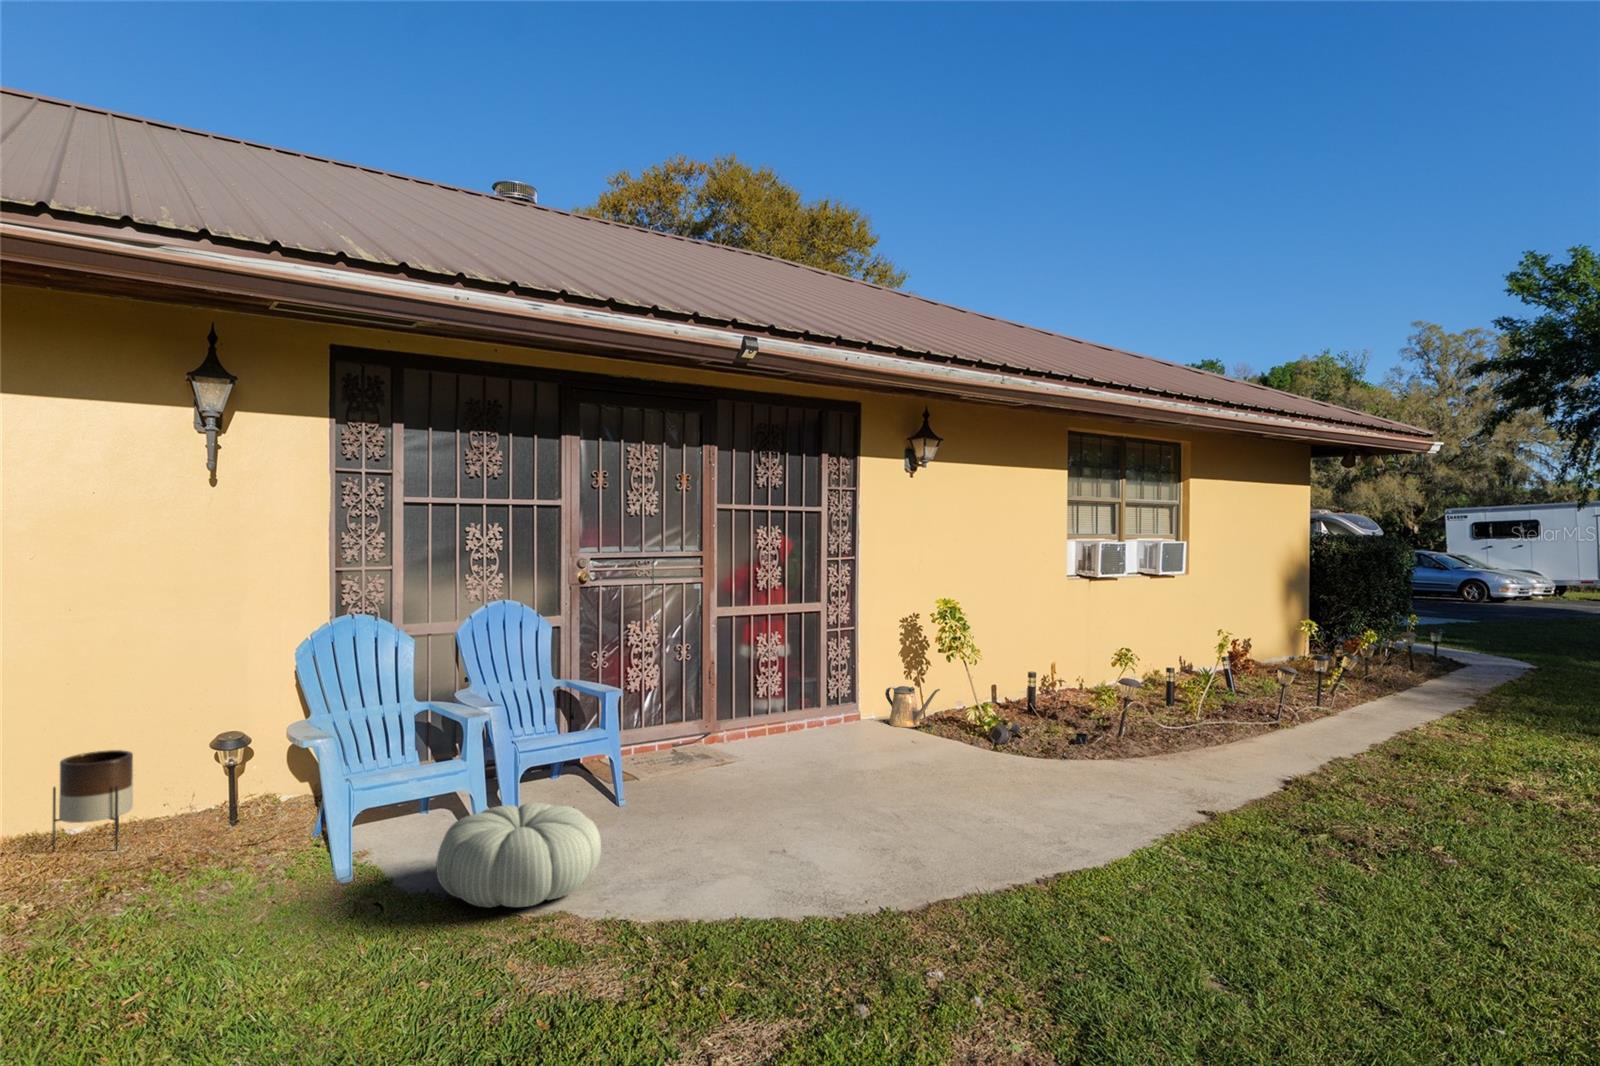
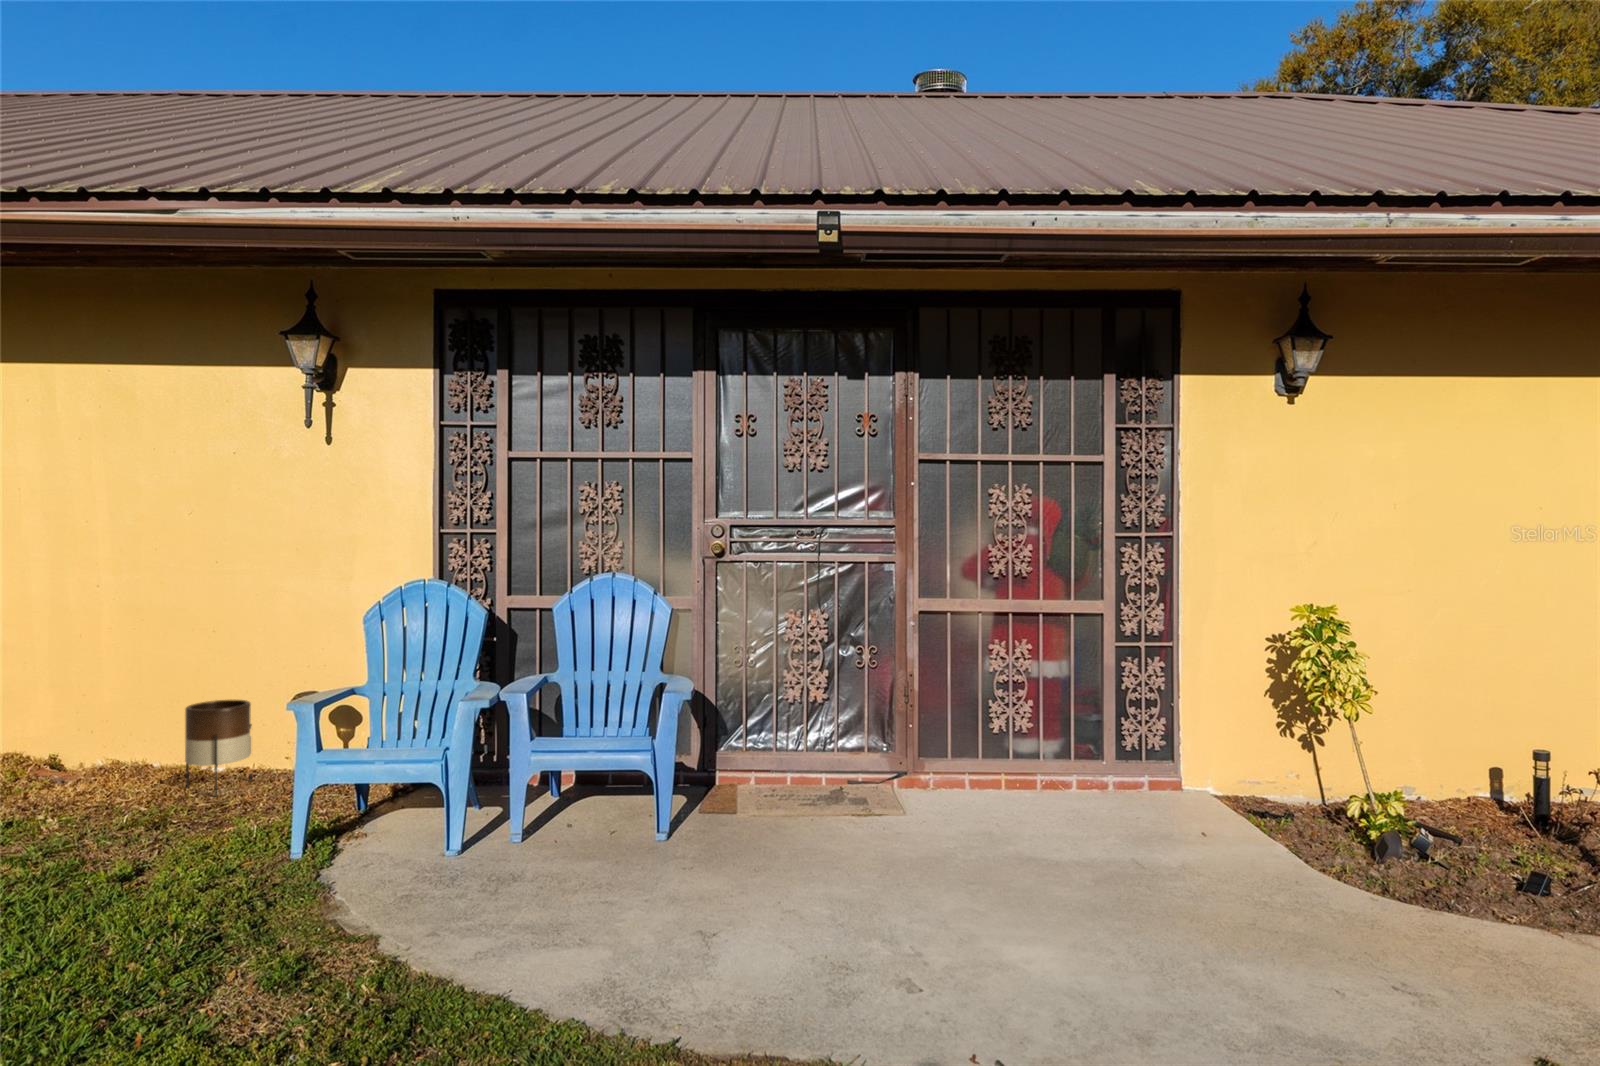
watering can: present [885,686,940,727] -> none [1227,745,1305,818]
pouf: present [436,803,601,907] -> none [225,826,462,974]

